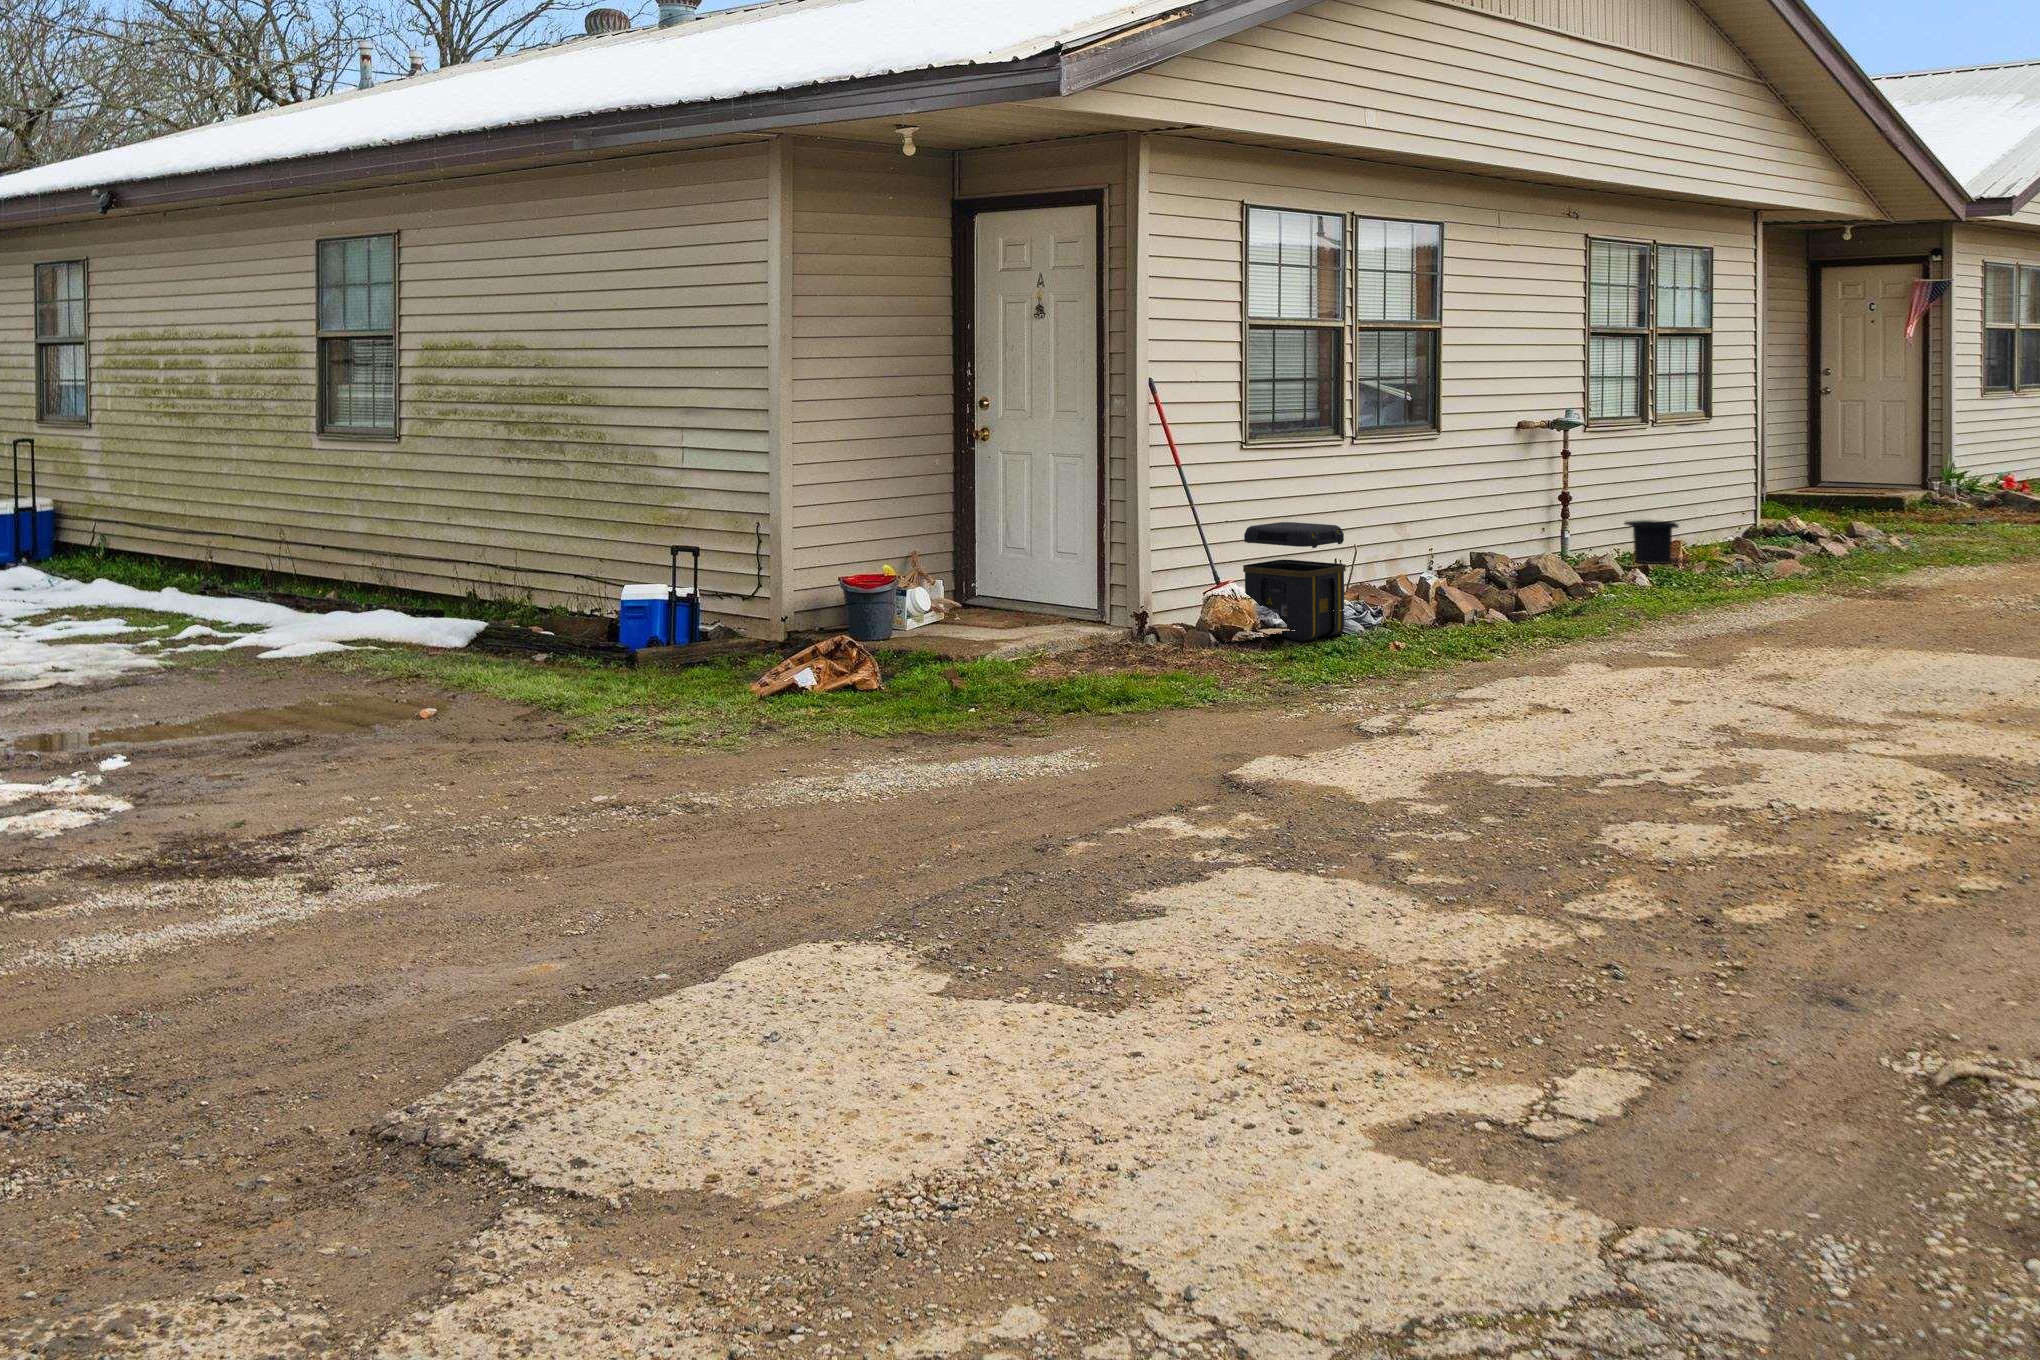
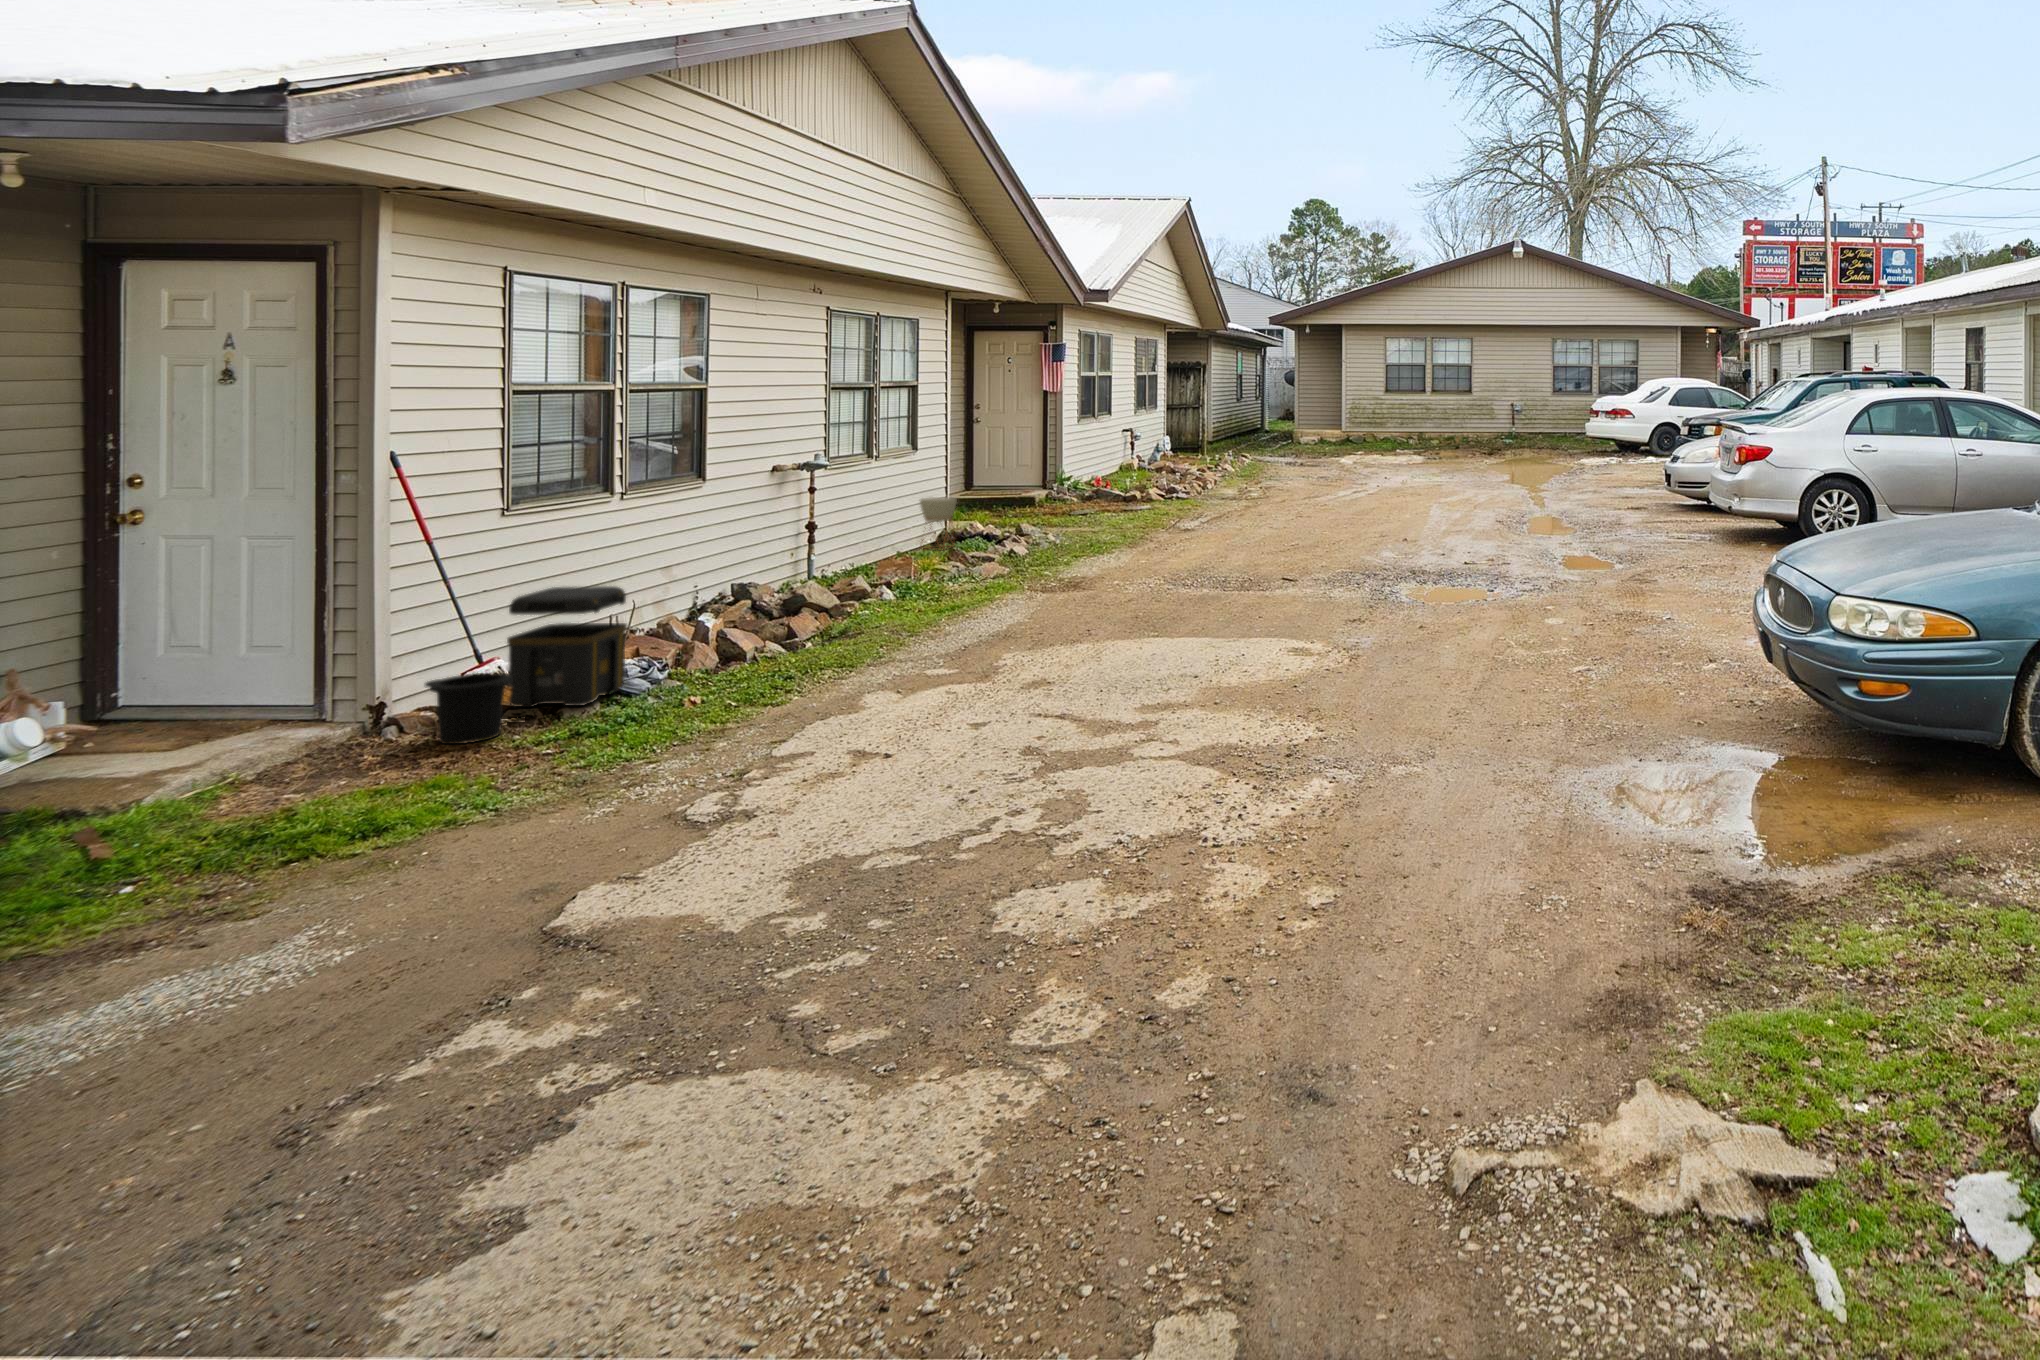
planter: none [1714,480,1763,548] -> present [920,497,957,550]
trash can: present [1624,520,1679,564] -> present [425,673,512,744]

